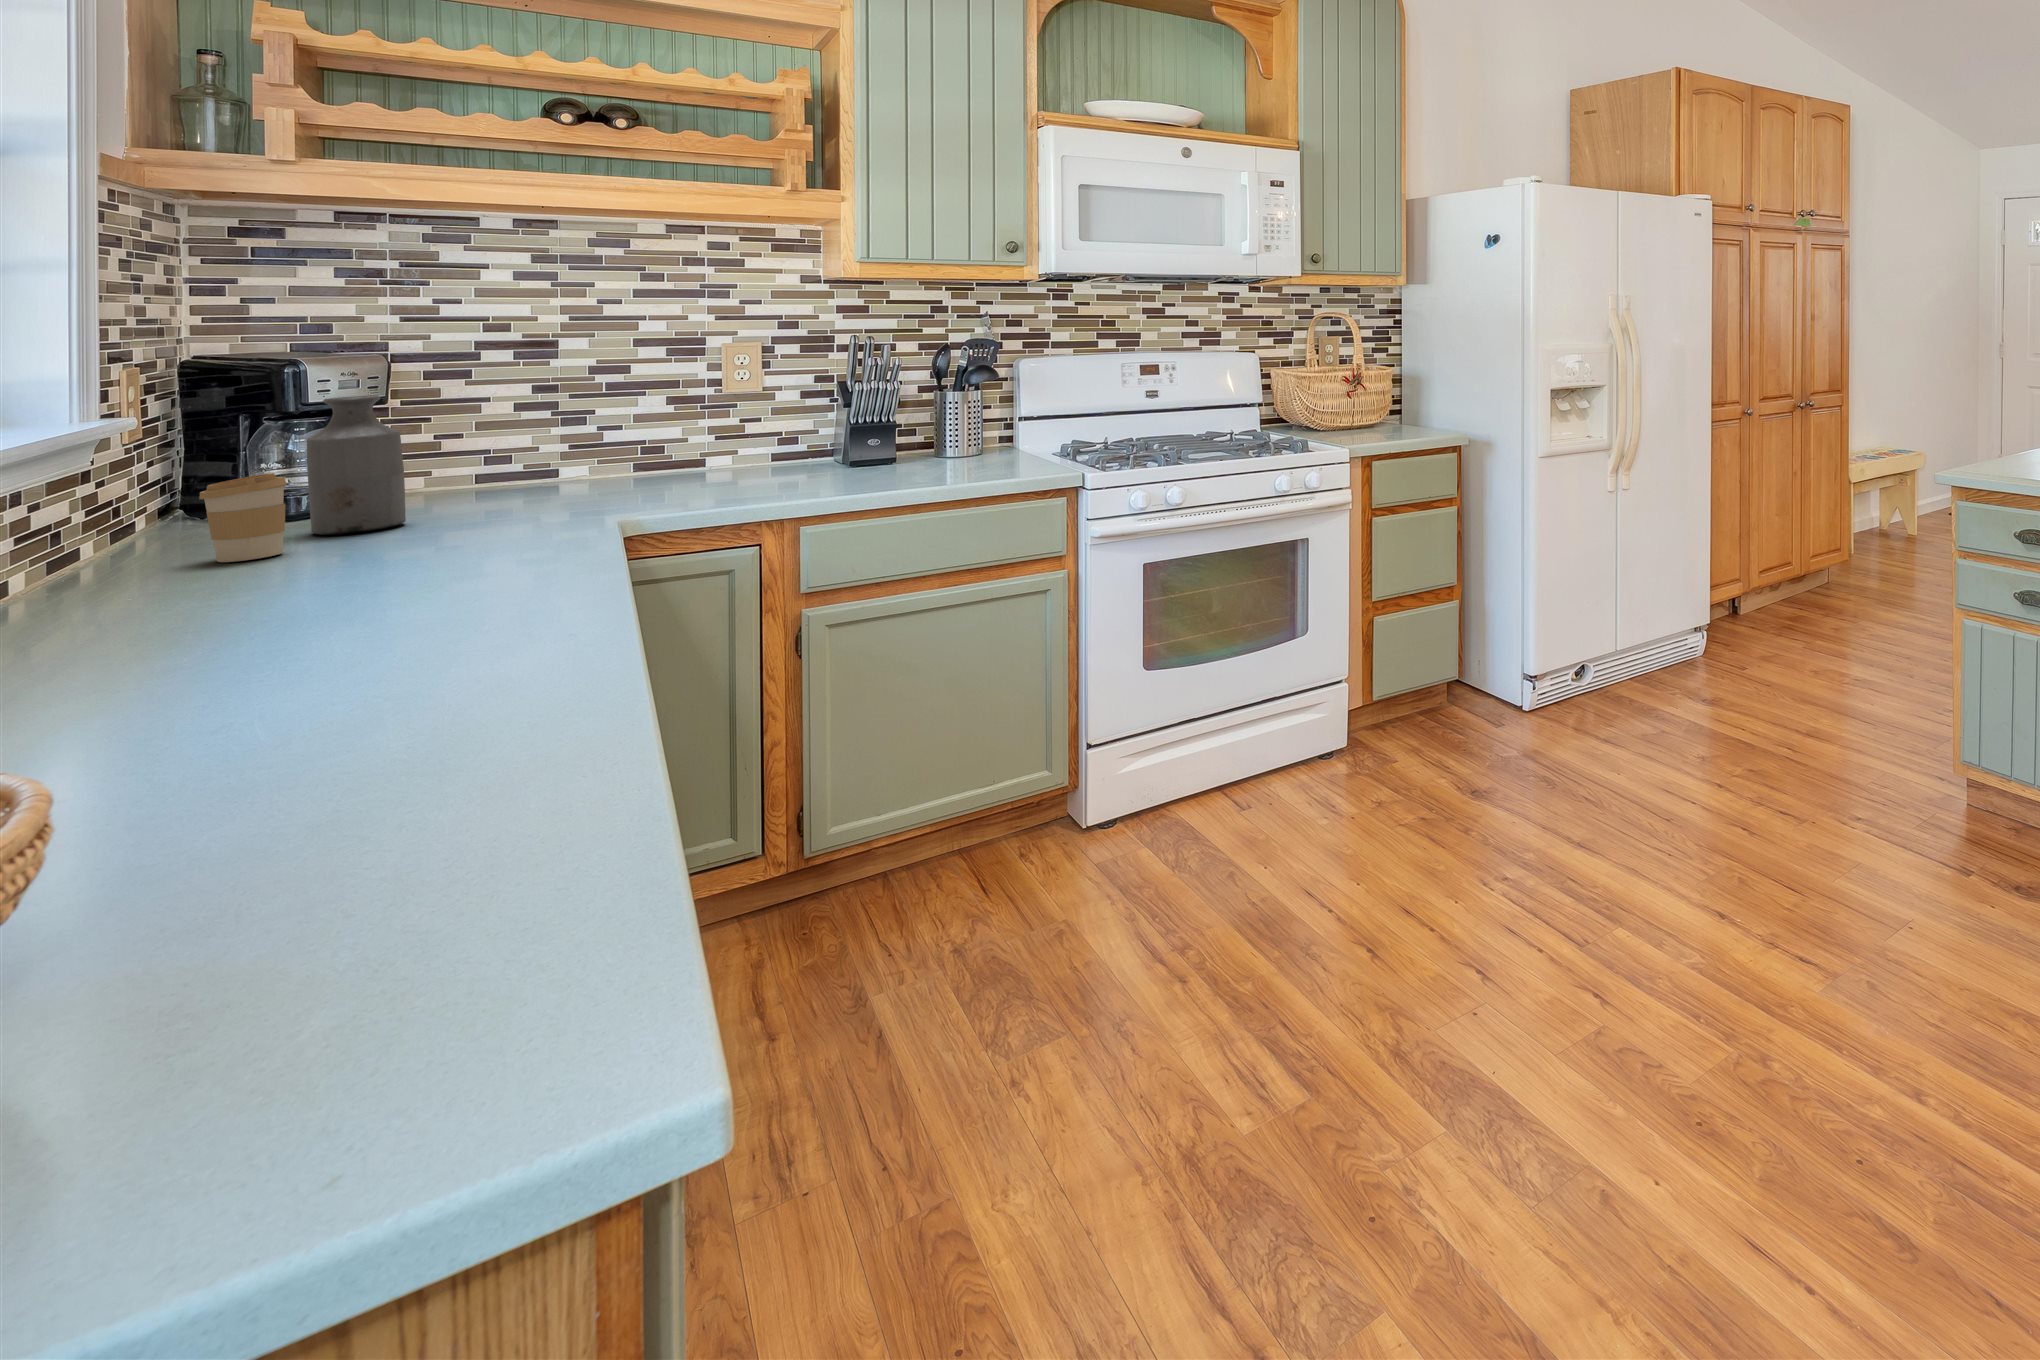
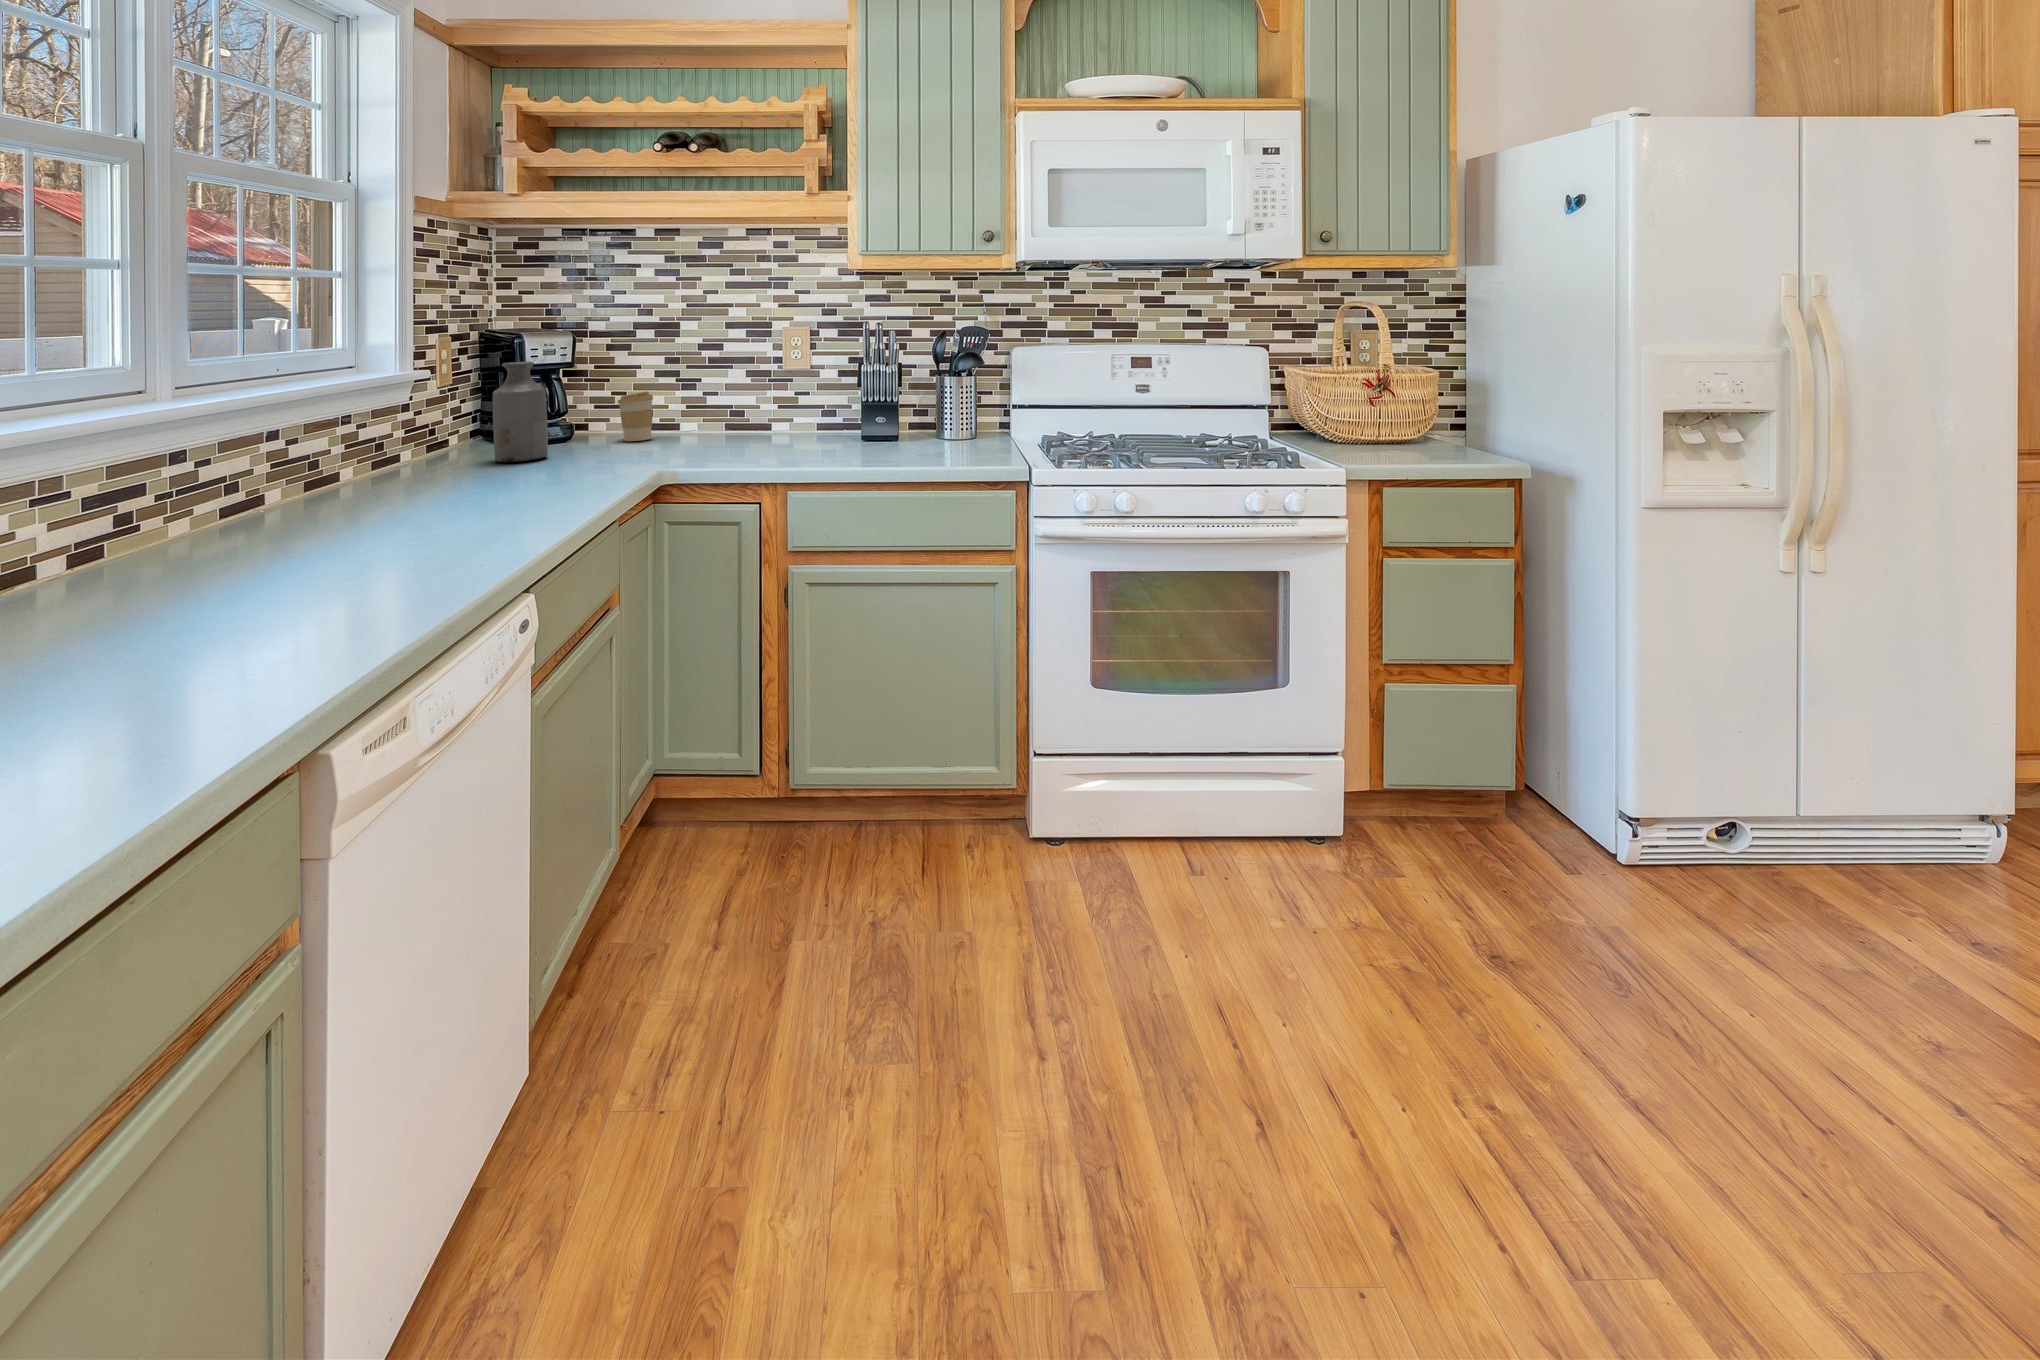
coffee cup: present [199,473,287,562] -> present [618,391,653,441]

